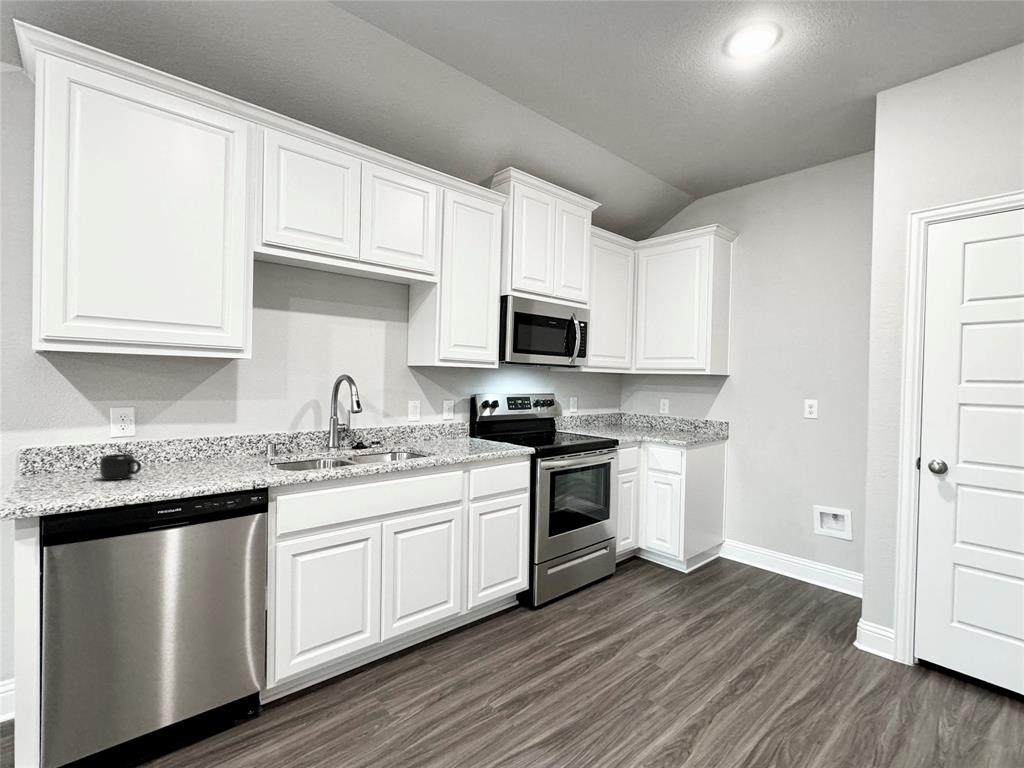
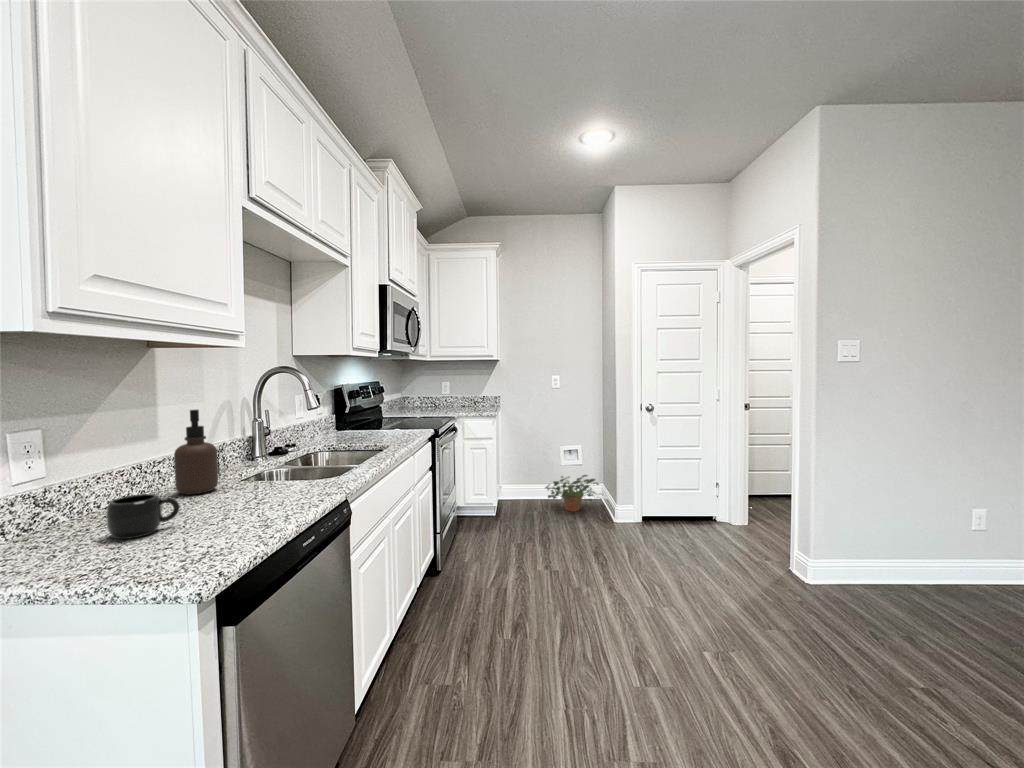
soap dispenser: none [214,404,244,465] -> present [174,410,218,495]
potted plant: none [763,549,864,608] -> present [545,475,599,512]

